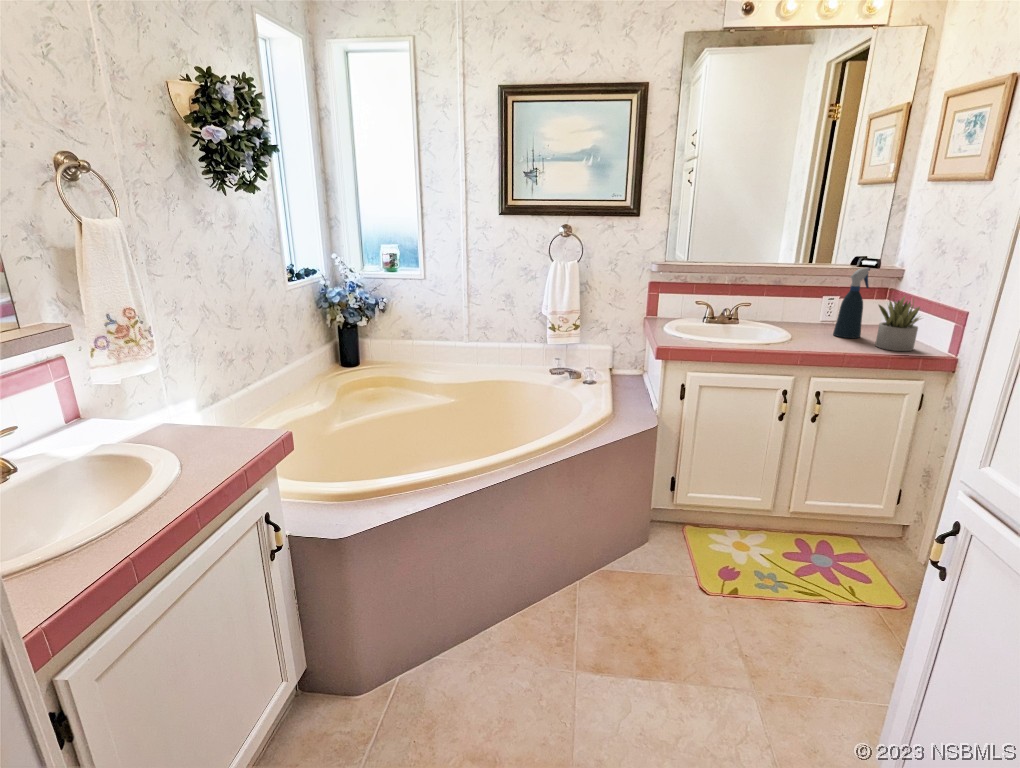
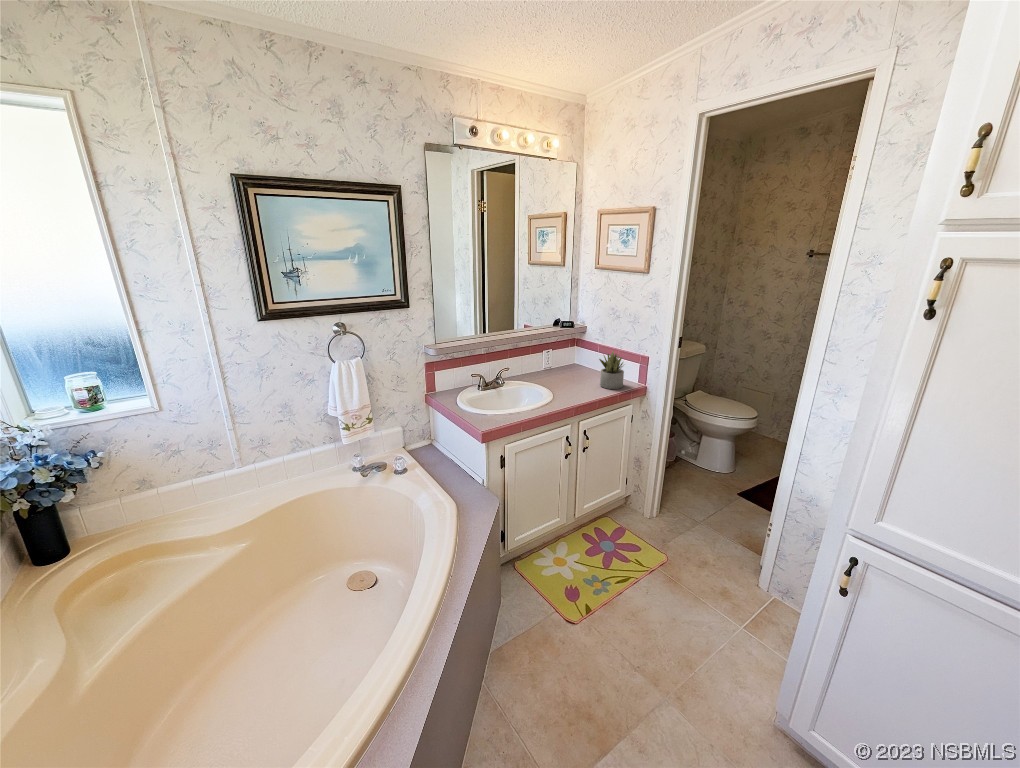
spray bottle: present [833,268,870,338] -> none [566,332,583,383]

